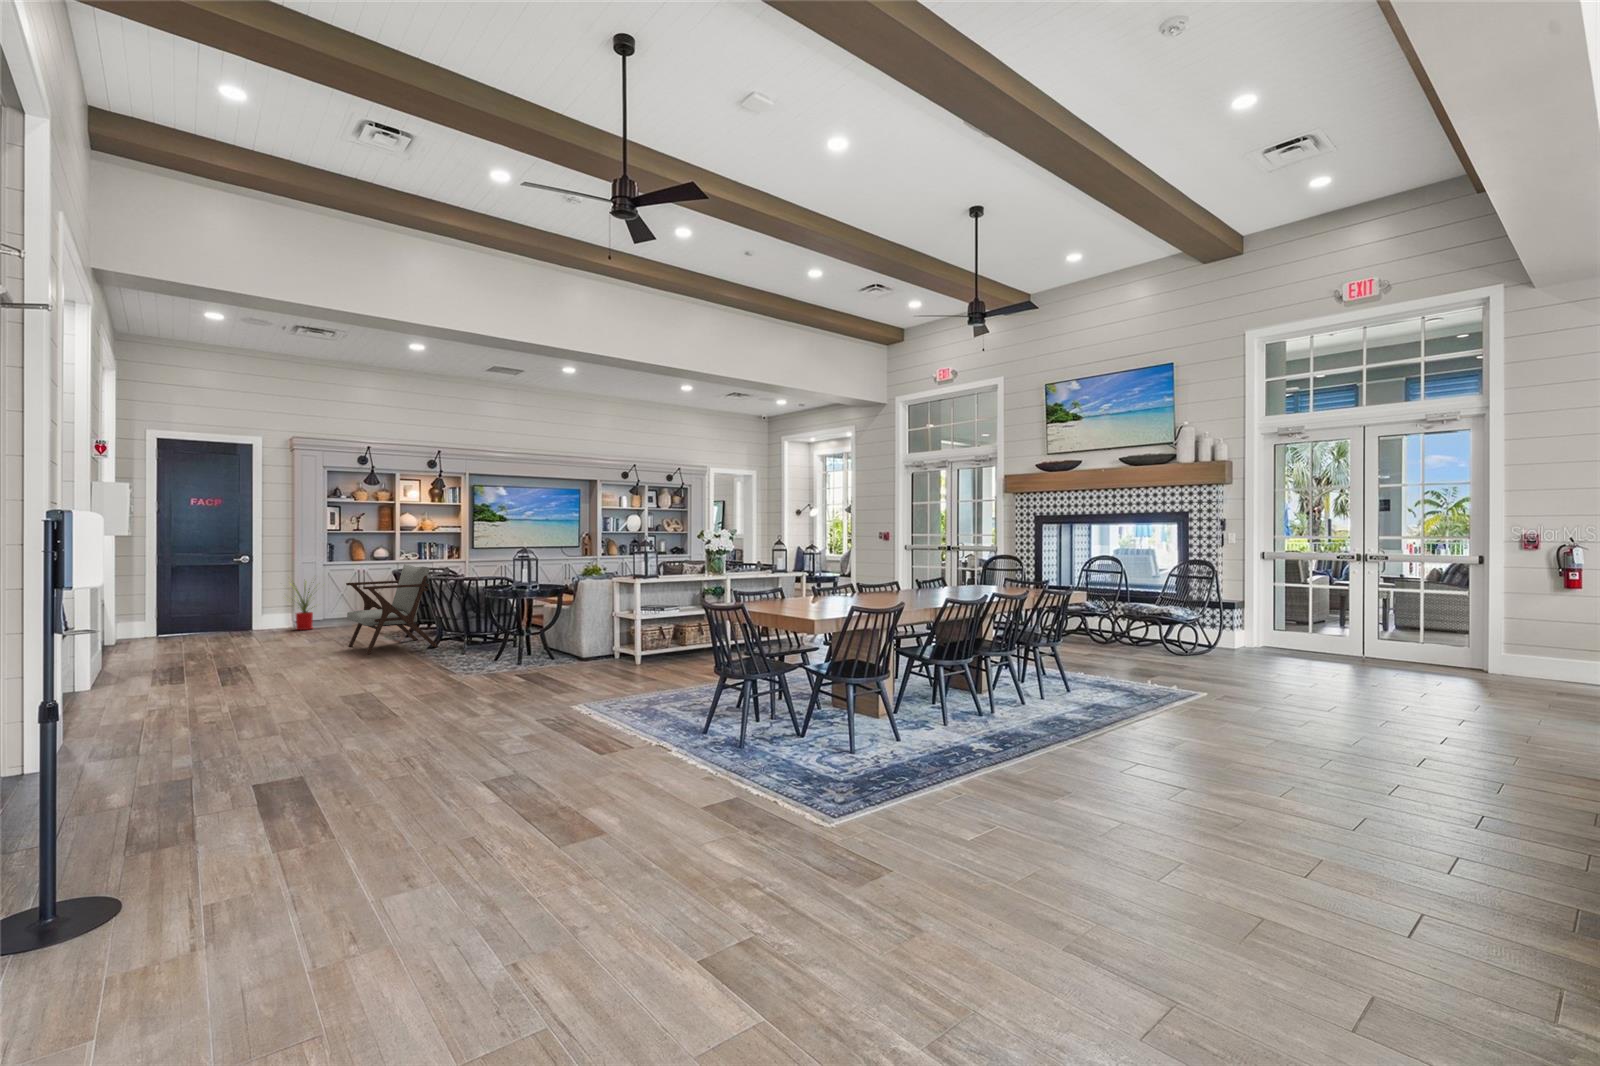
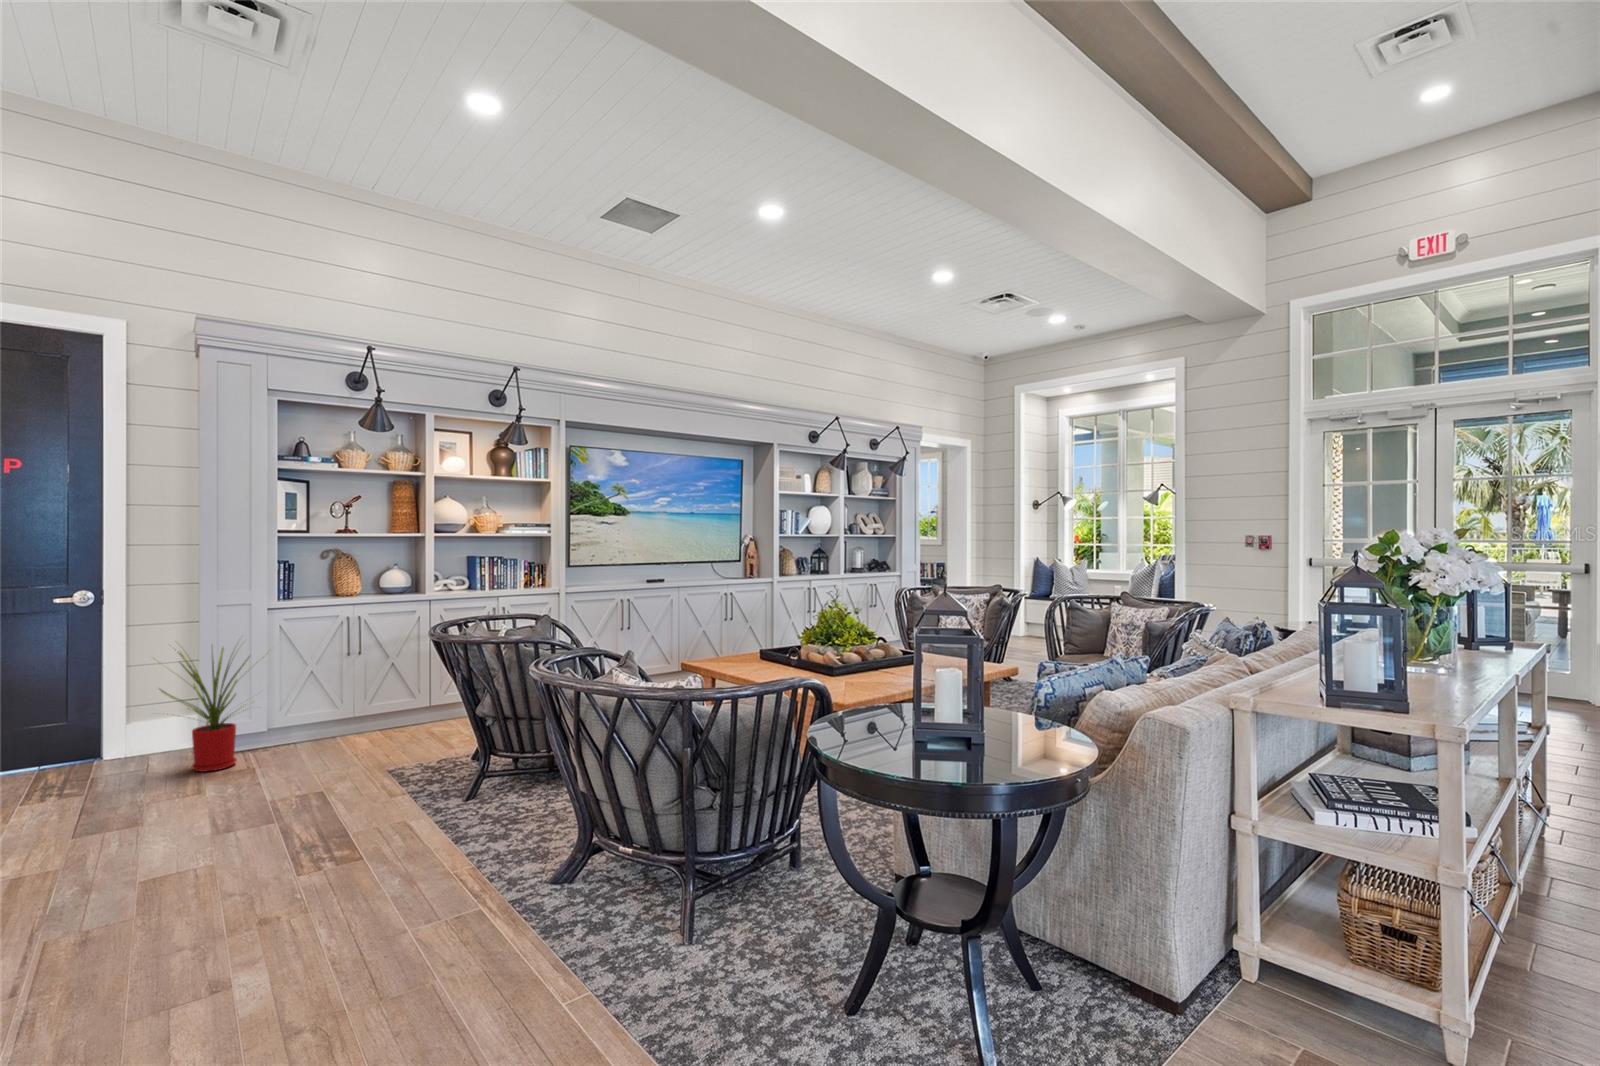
lounge chair: present [346,564,438,654] -> none [300,623,593,974]

